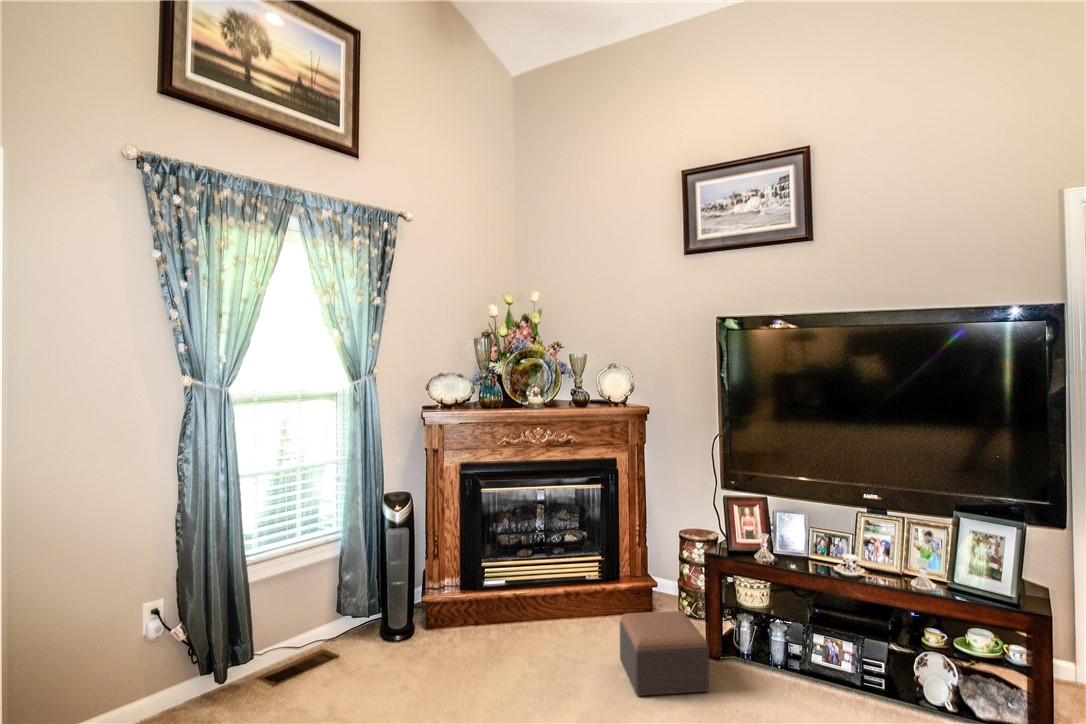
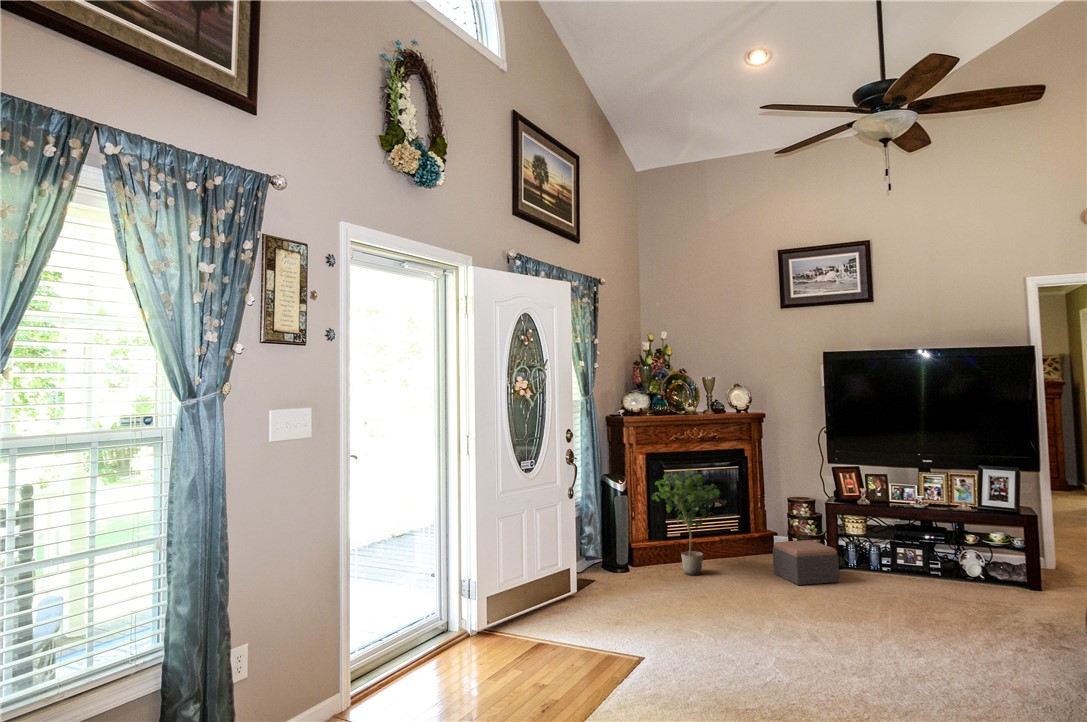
potted plant: none [435,492,540,658] -> present [652,469,720,575]

